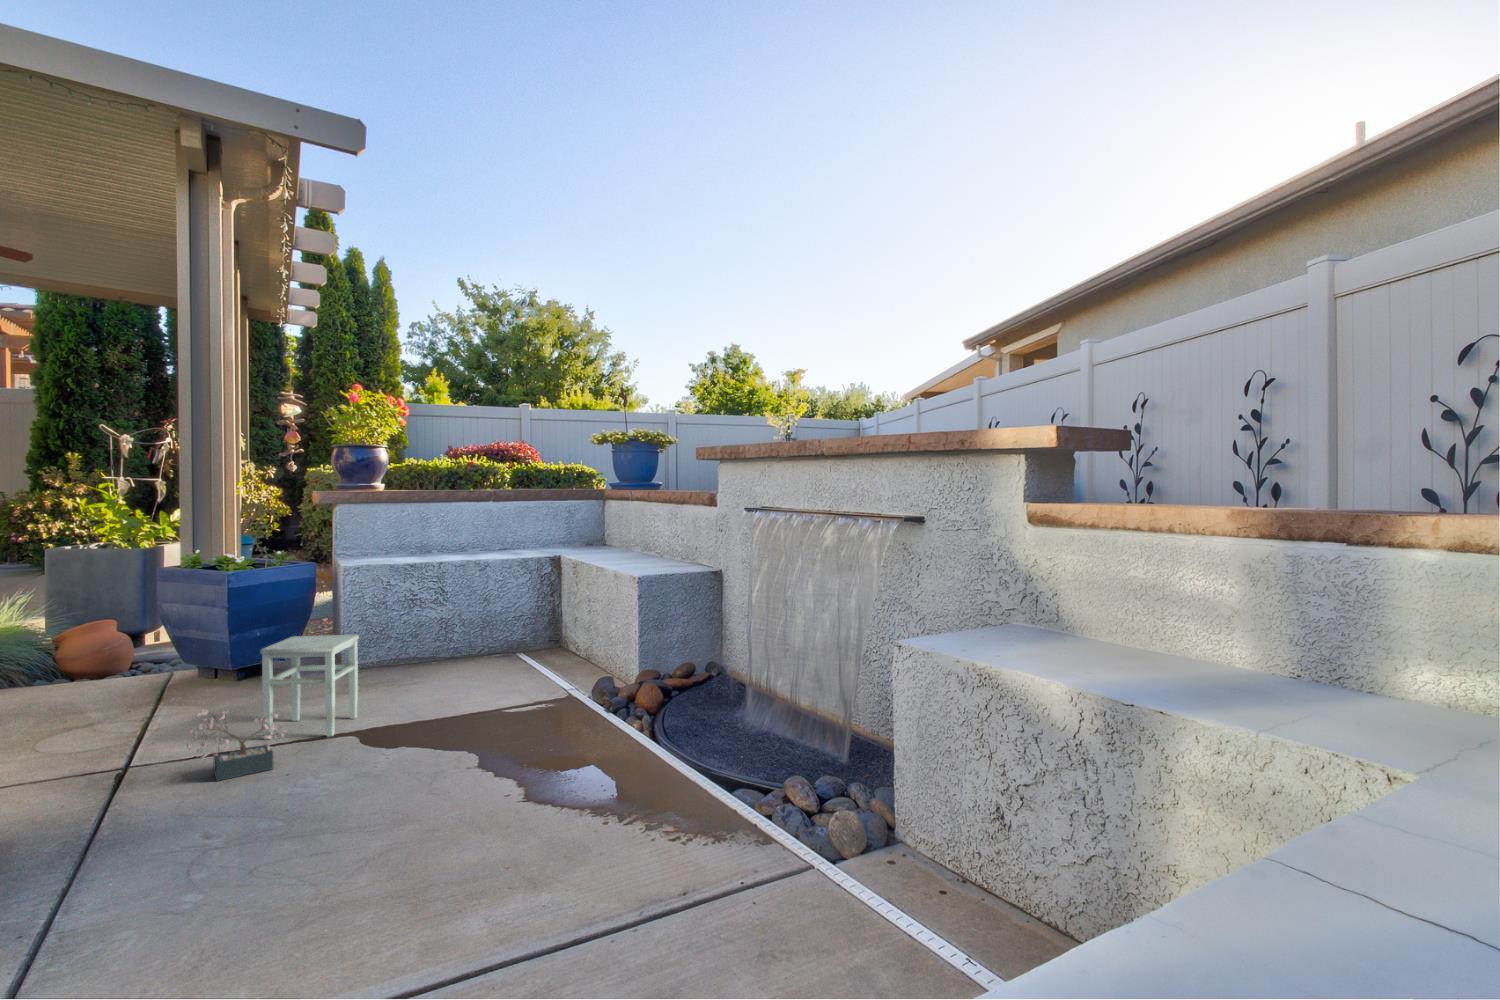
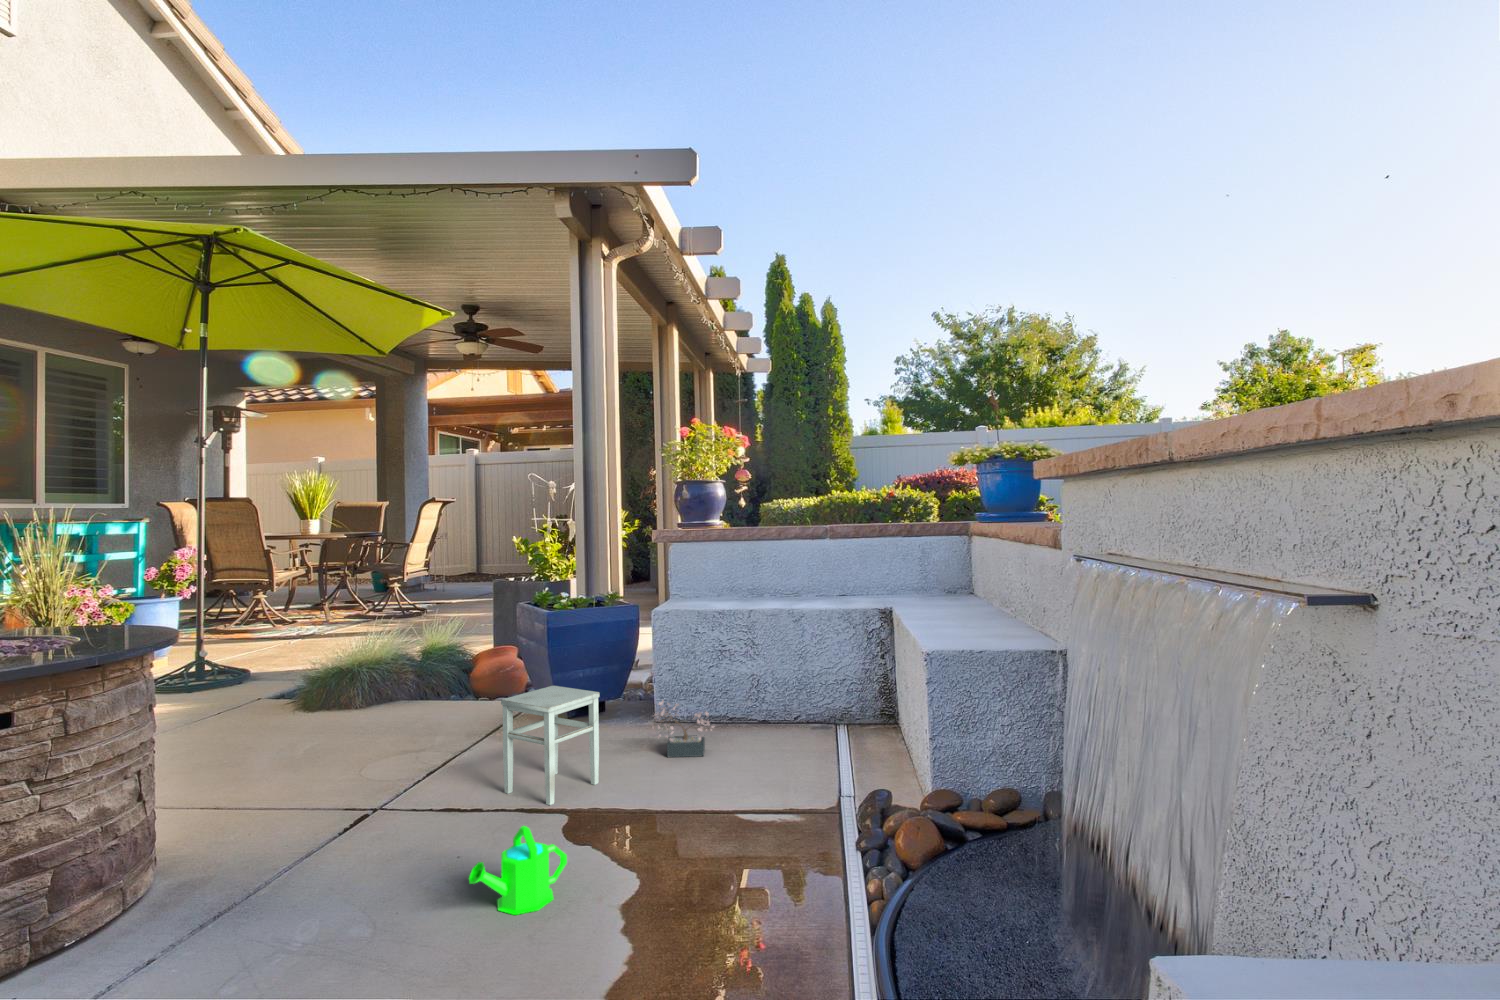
decorative plant: present [187,710,287,781] -> present [652,701,714,757]
watering can: none [377,720,435,787] -> present [469,826,567,915]

